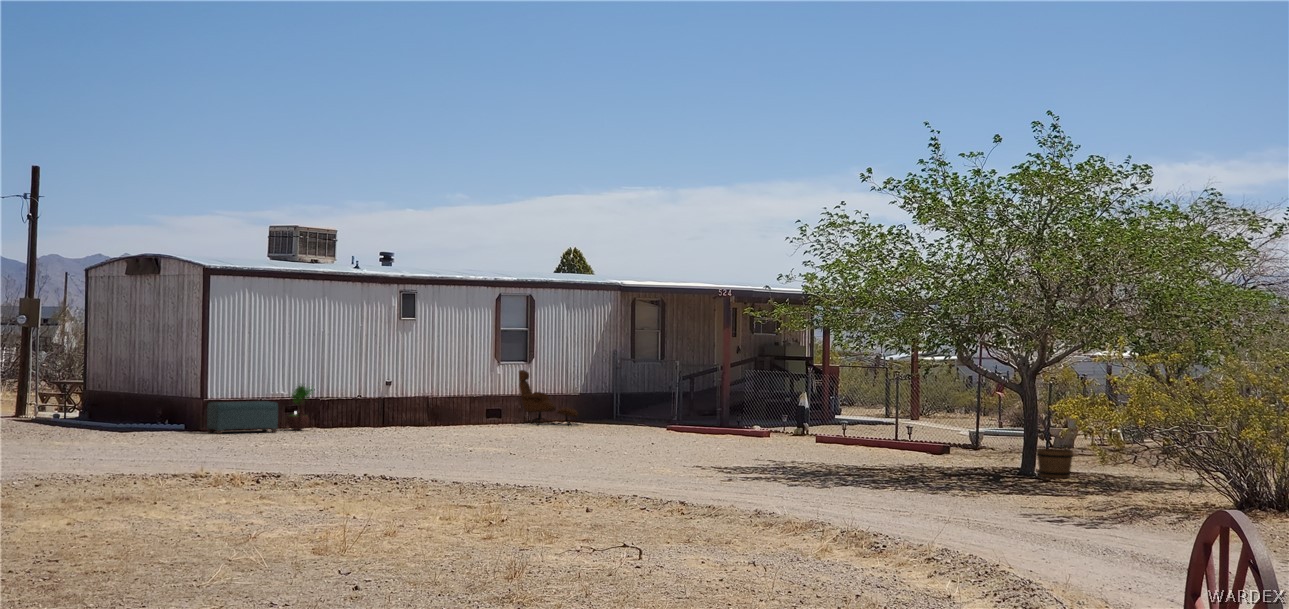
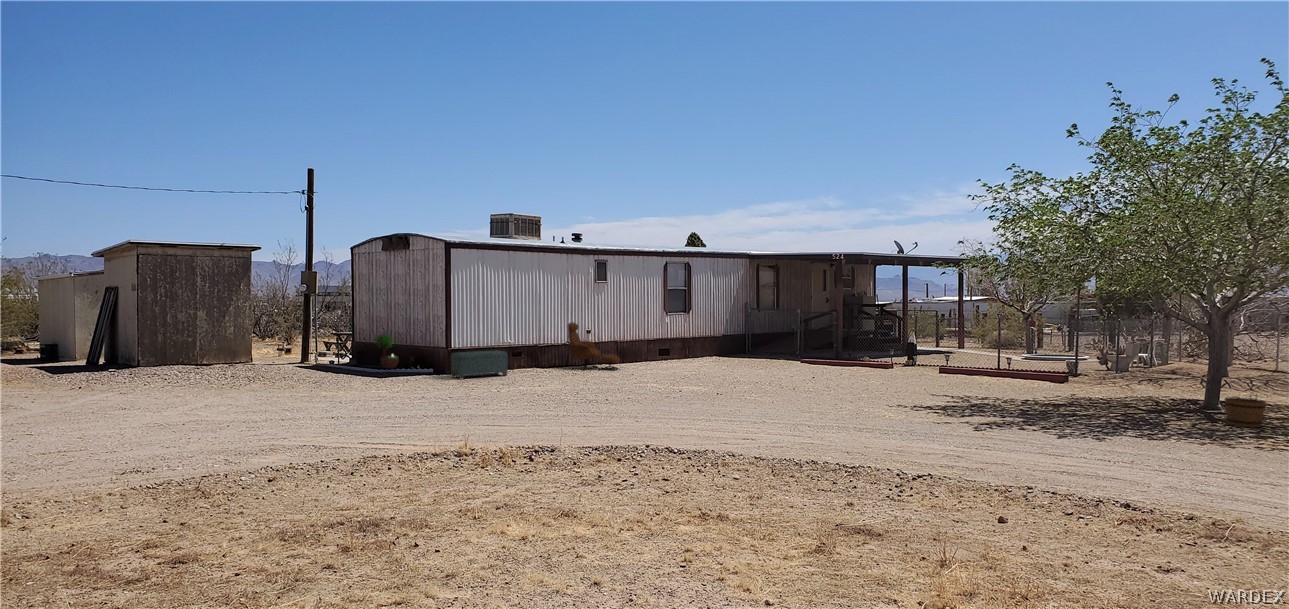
lounge chair: present [519,370,579,425] -> present [568,322,620,370]
potted tree: present [287,385,312,430] -> present [375,333,398,369]

